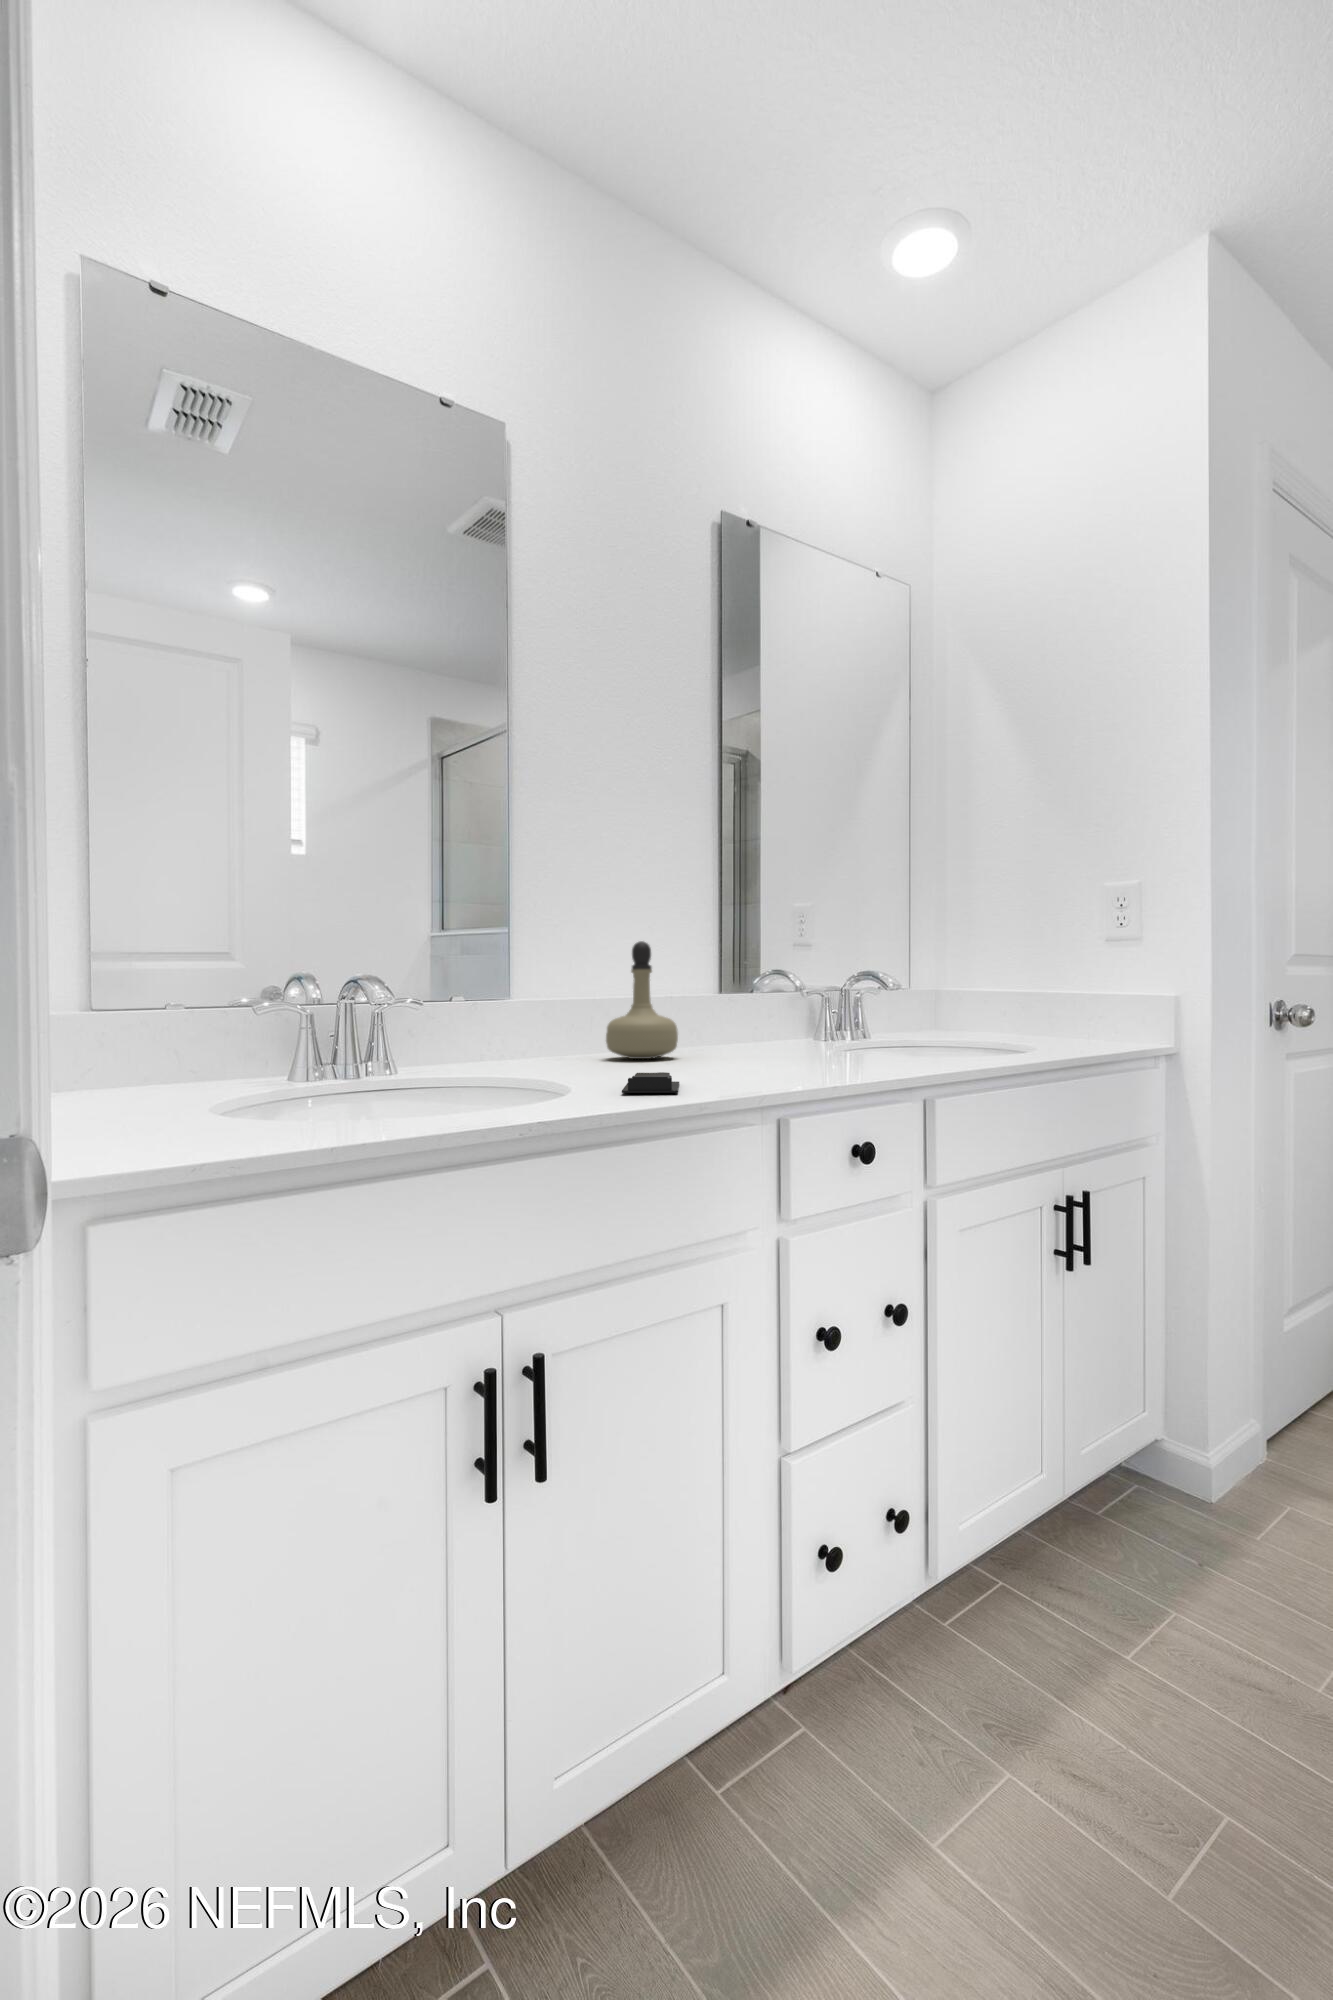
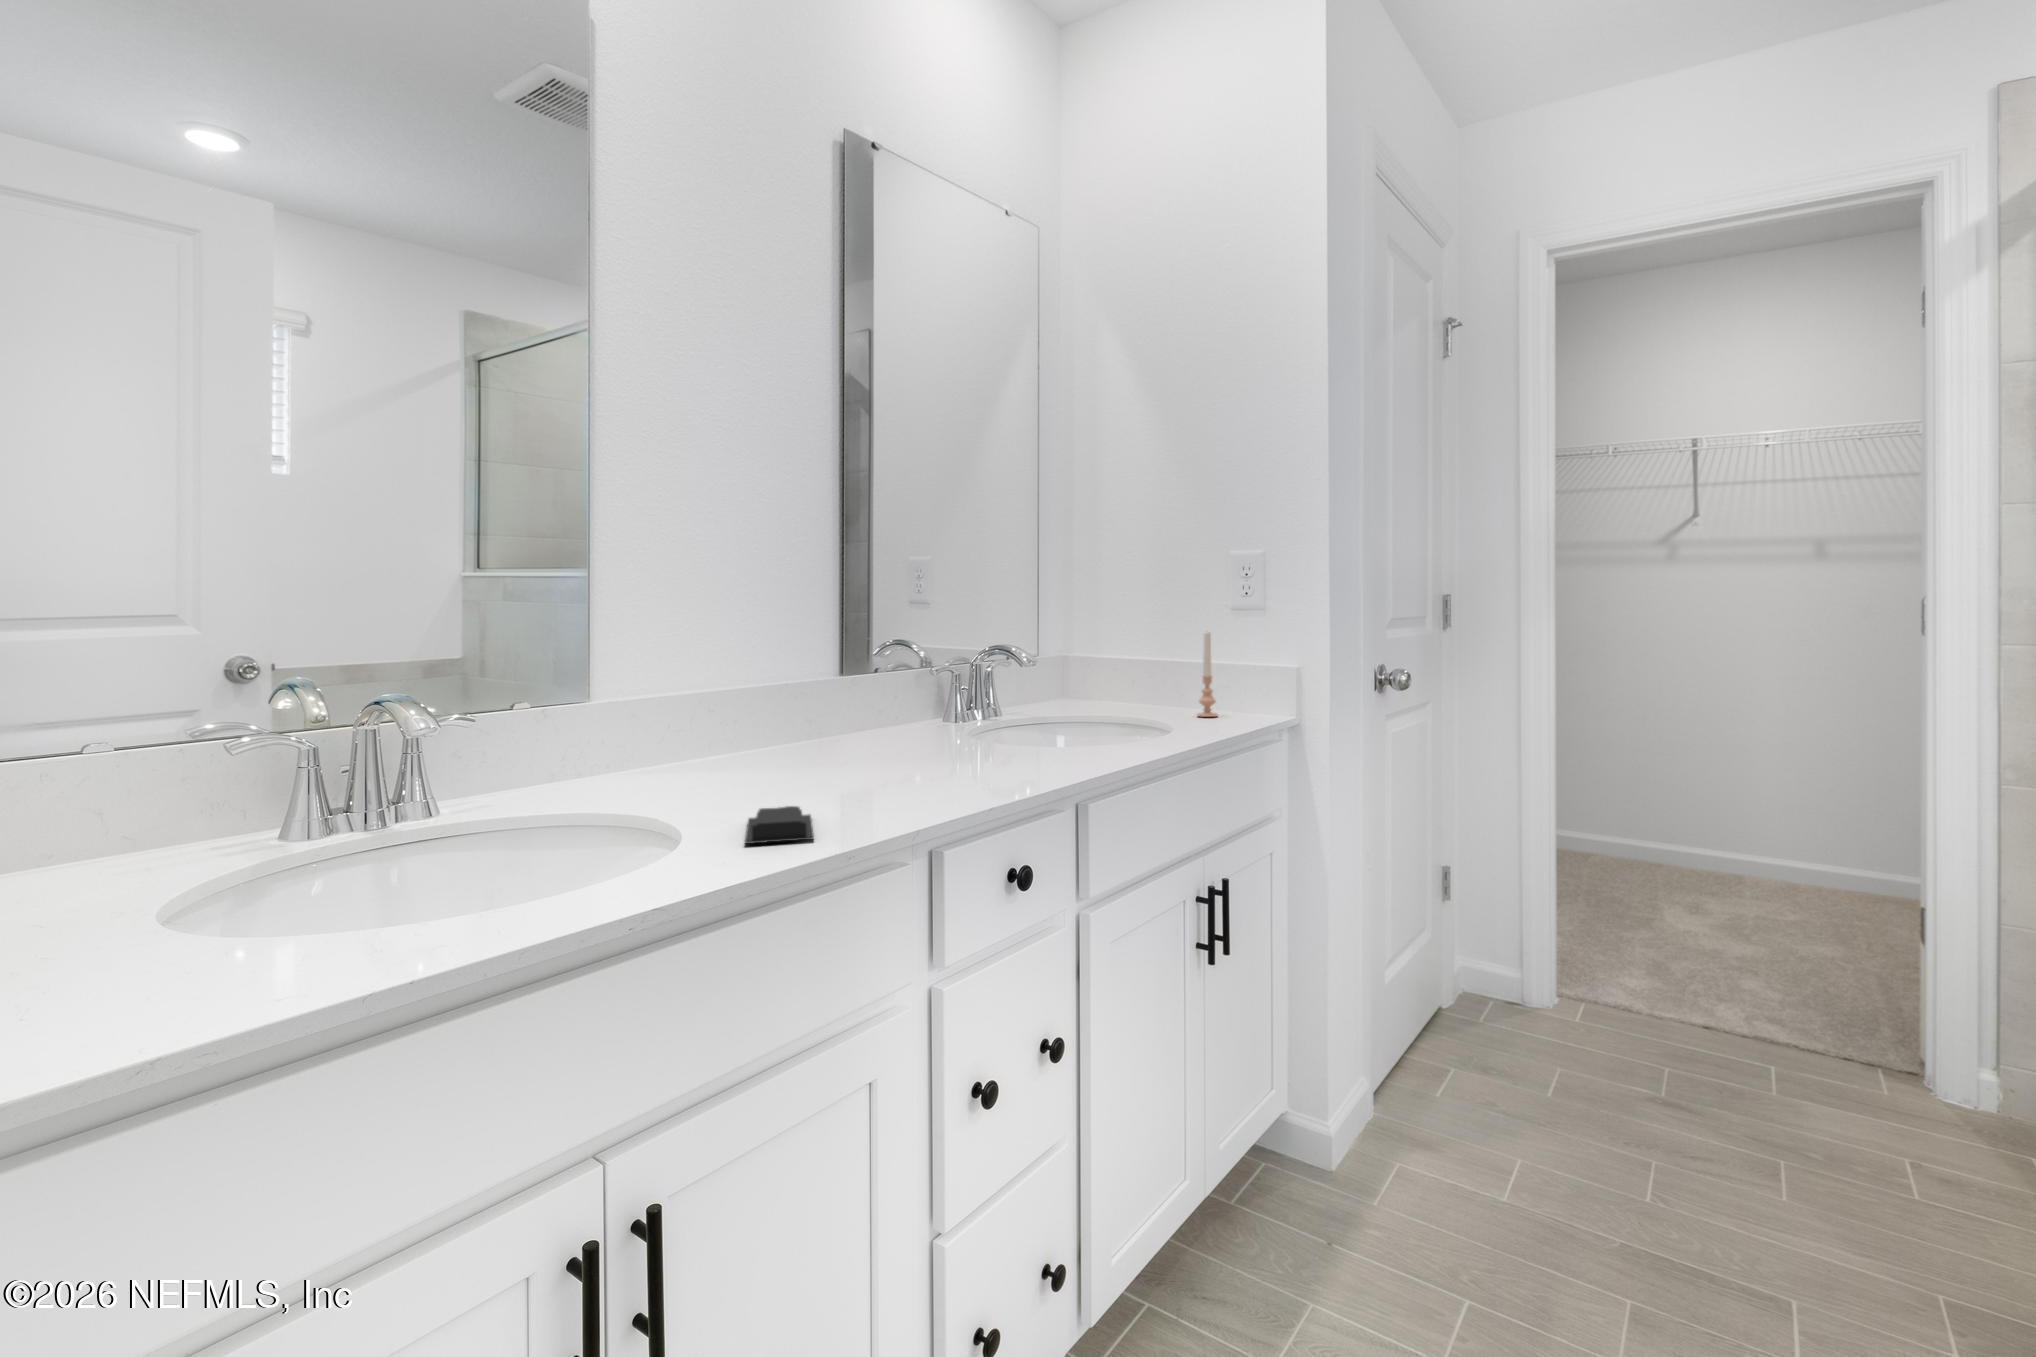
perfume bottle: present [606,941,678,1059] -> none [710,627,796,765]
candle: none [1067,957,1089,1041] -> present [1197,632,1217,717]

